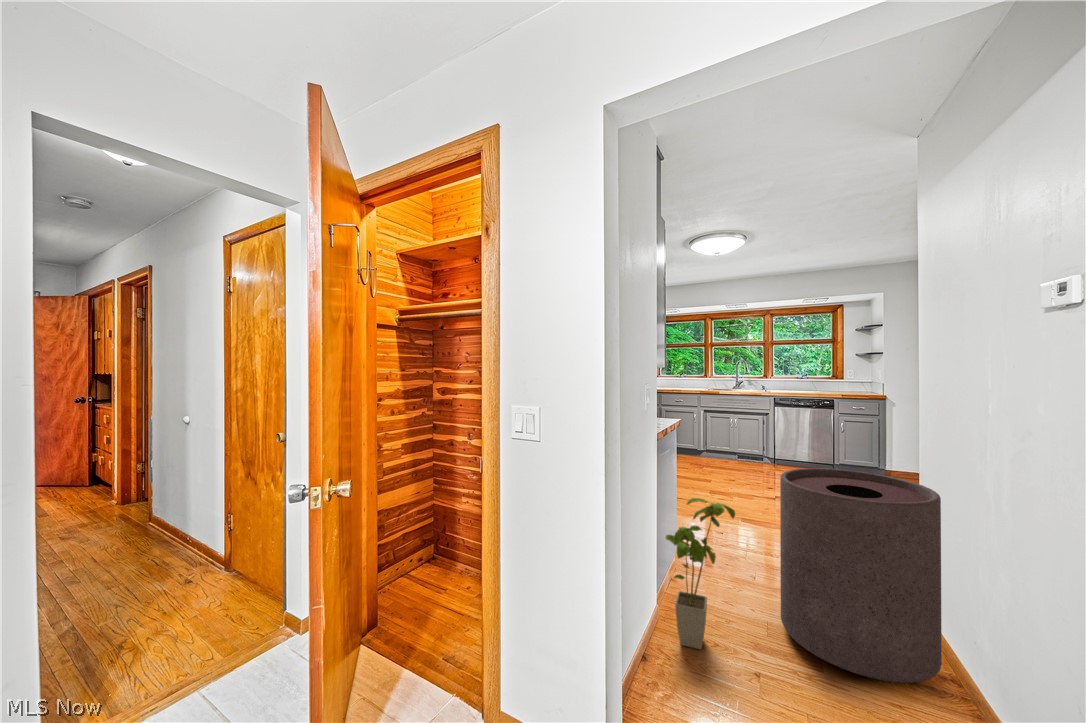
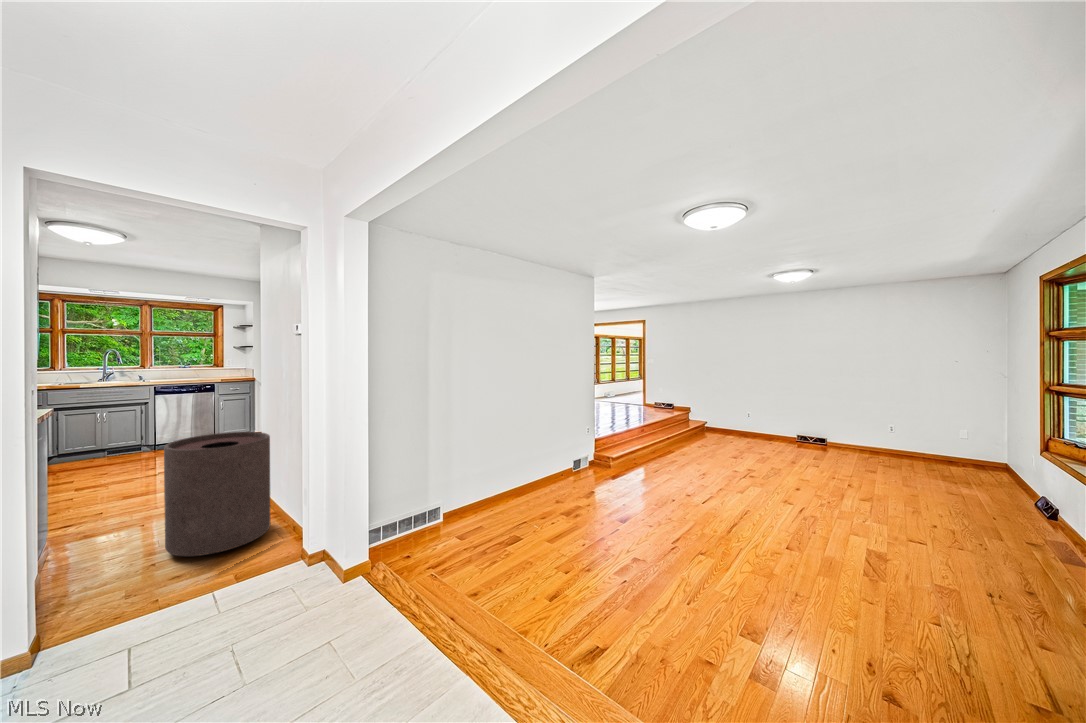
house plant: present [665,498,735,649] -> none [35,479,122,609]

